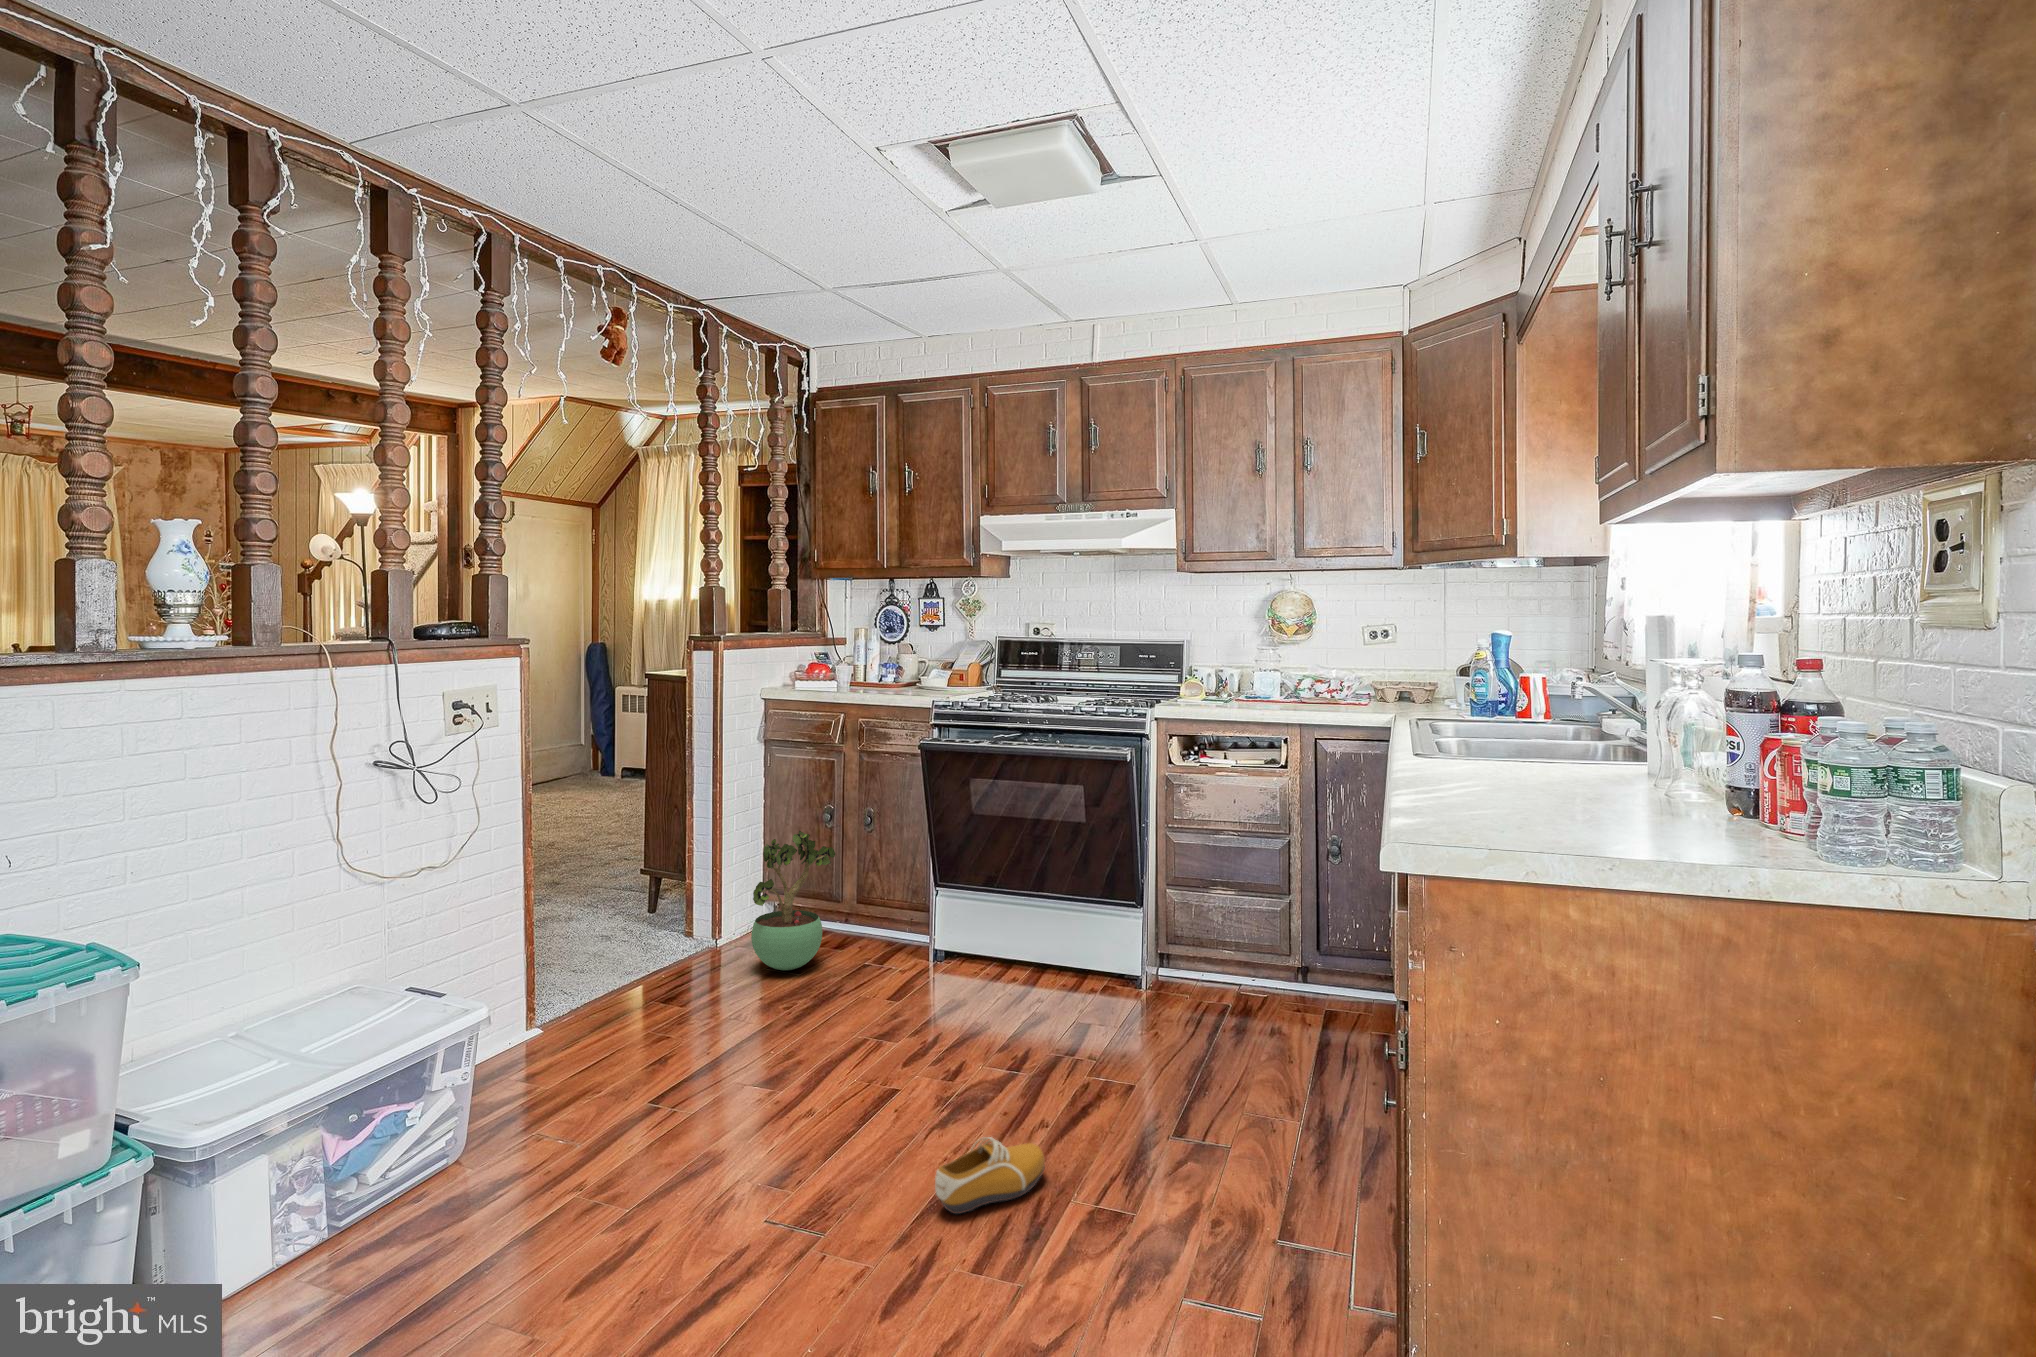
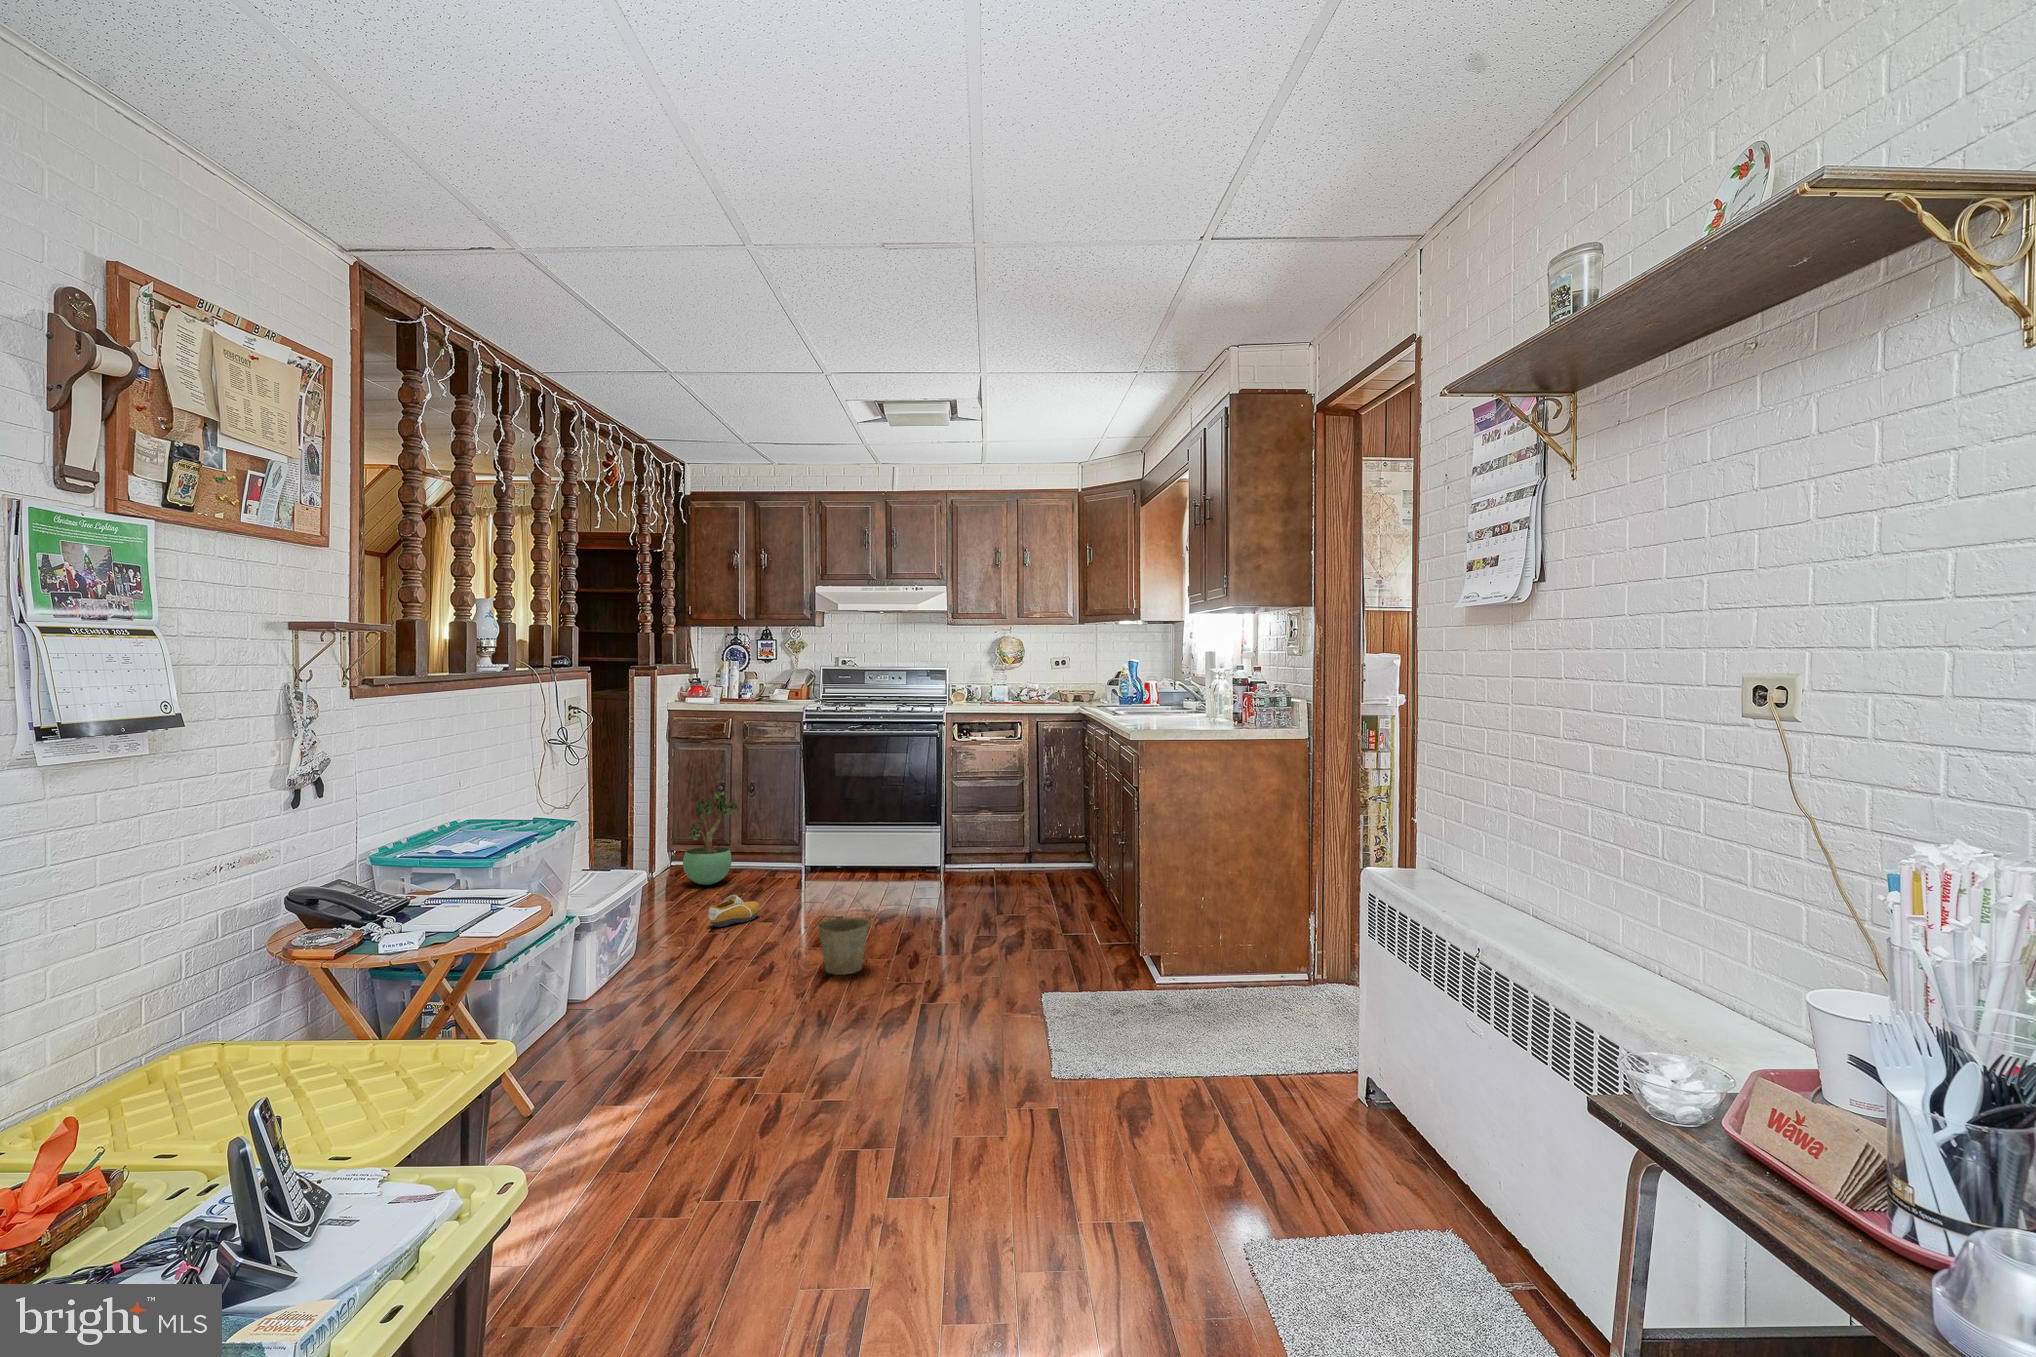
bucket: none [739,1114,848,1289] -> present [817,895,869,975]
shoe: present [935,1137,1045,1214] -> present [708,895,760,927]

